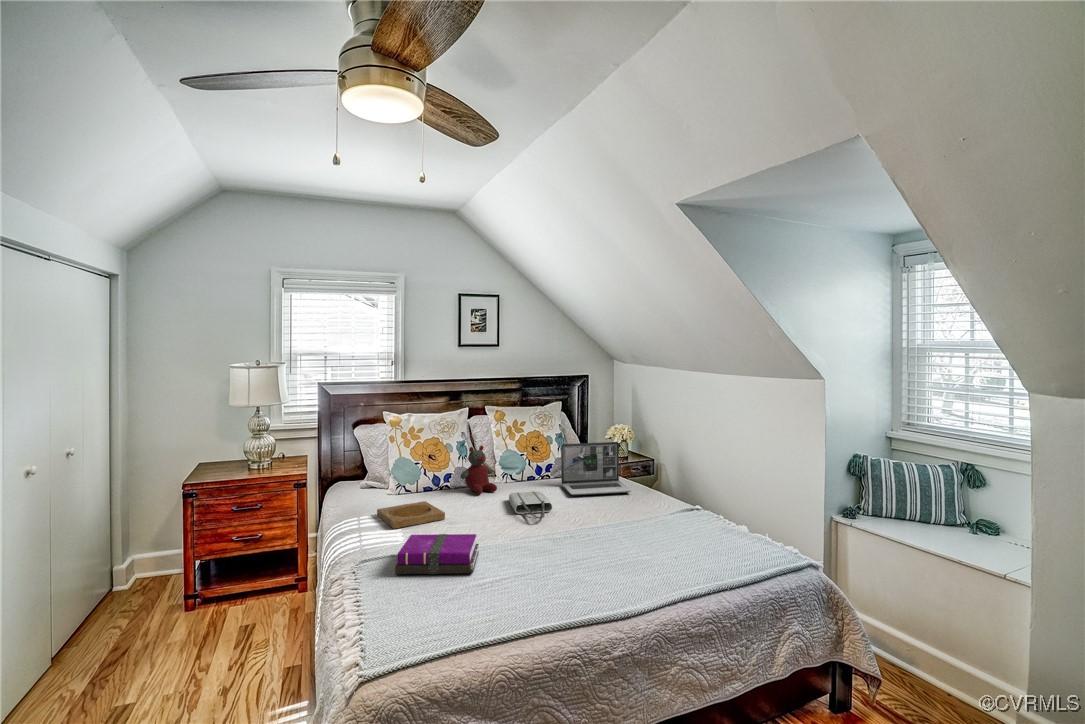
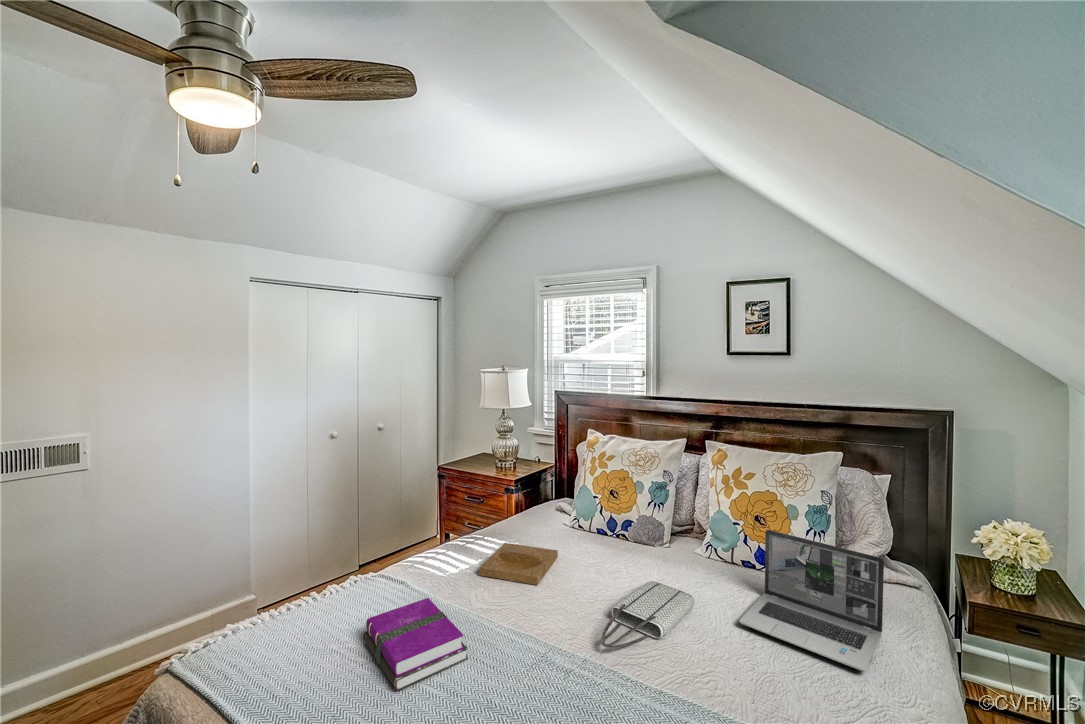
stuffed bear: present [461,446,497,494] -> none [623,496,673,566]

